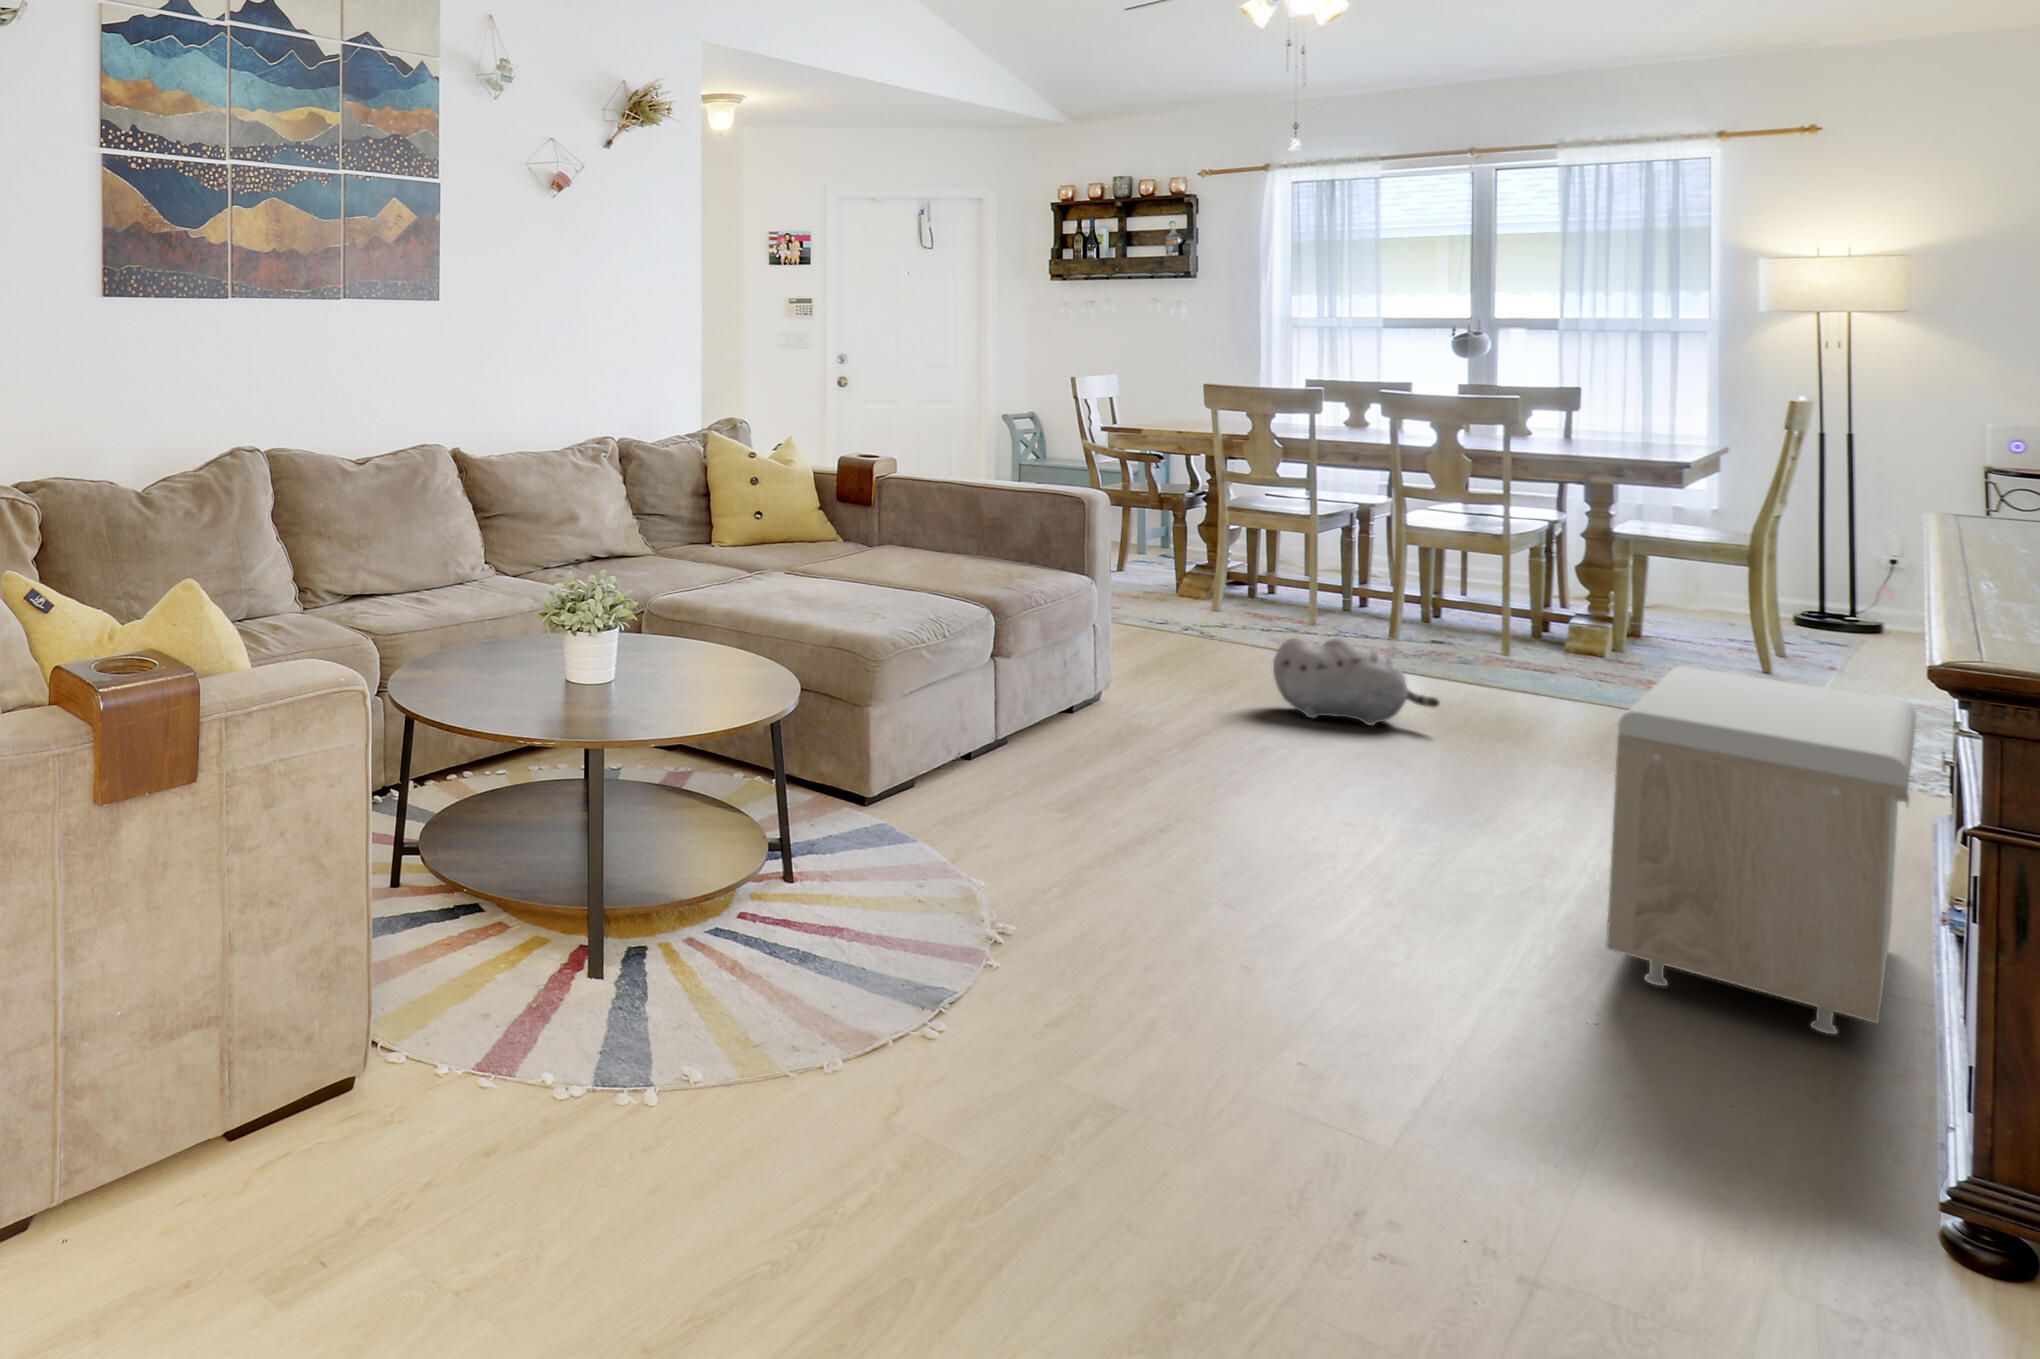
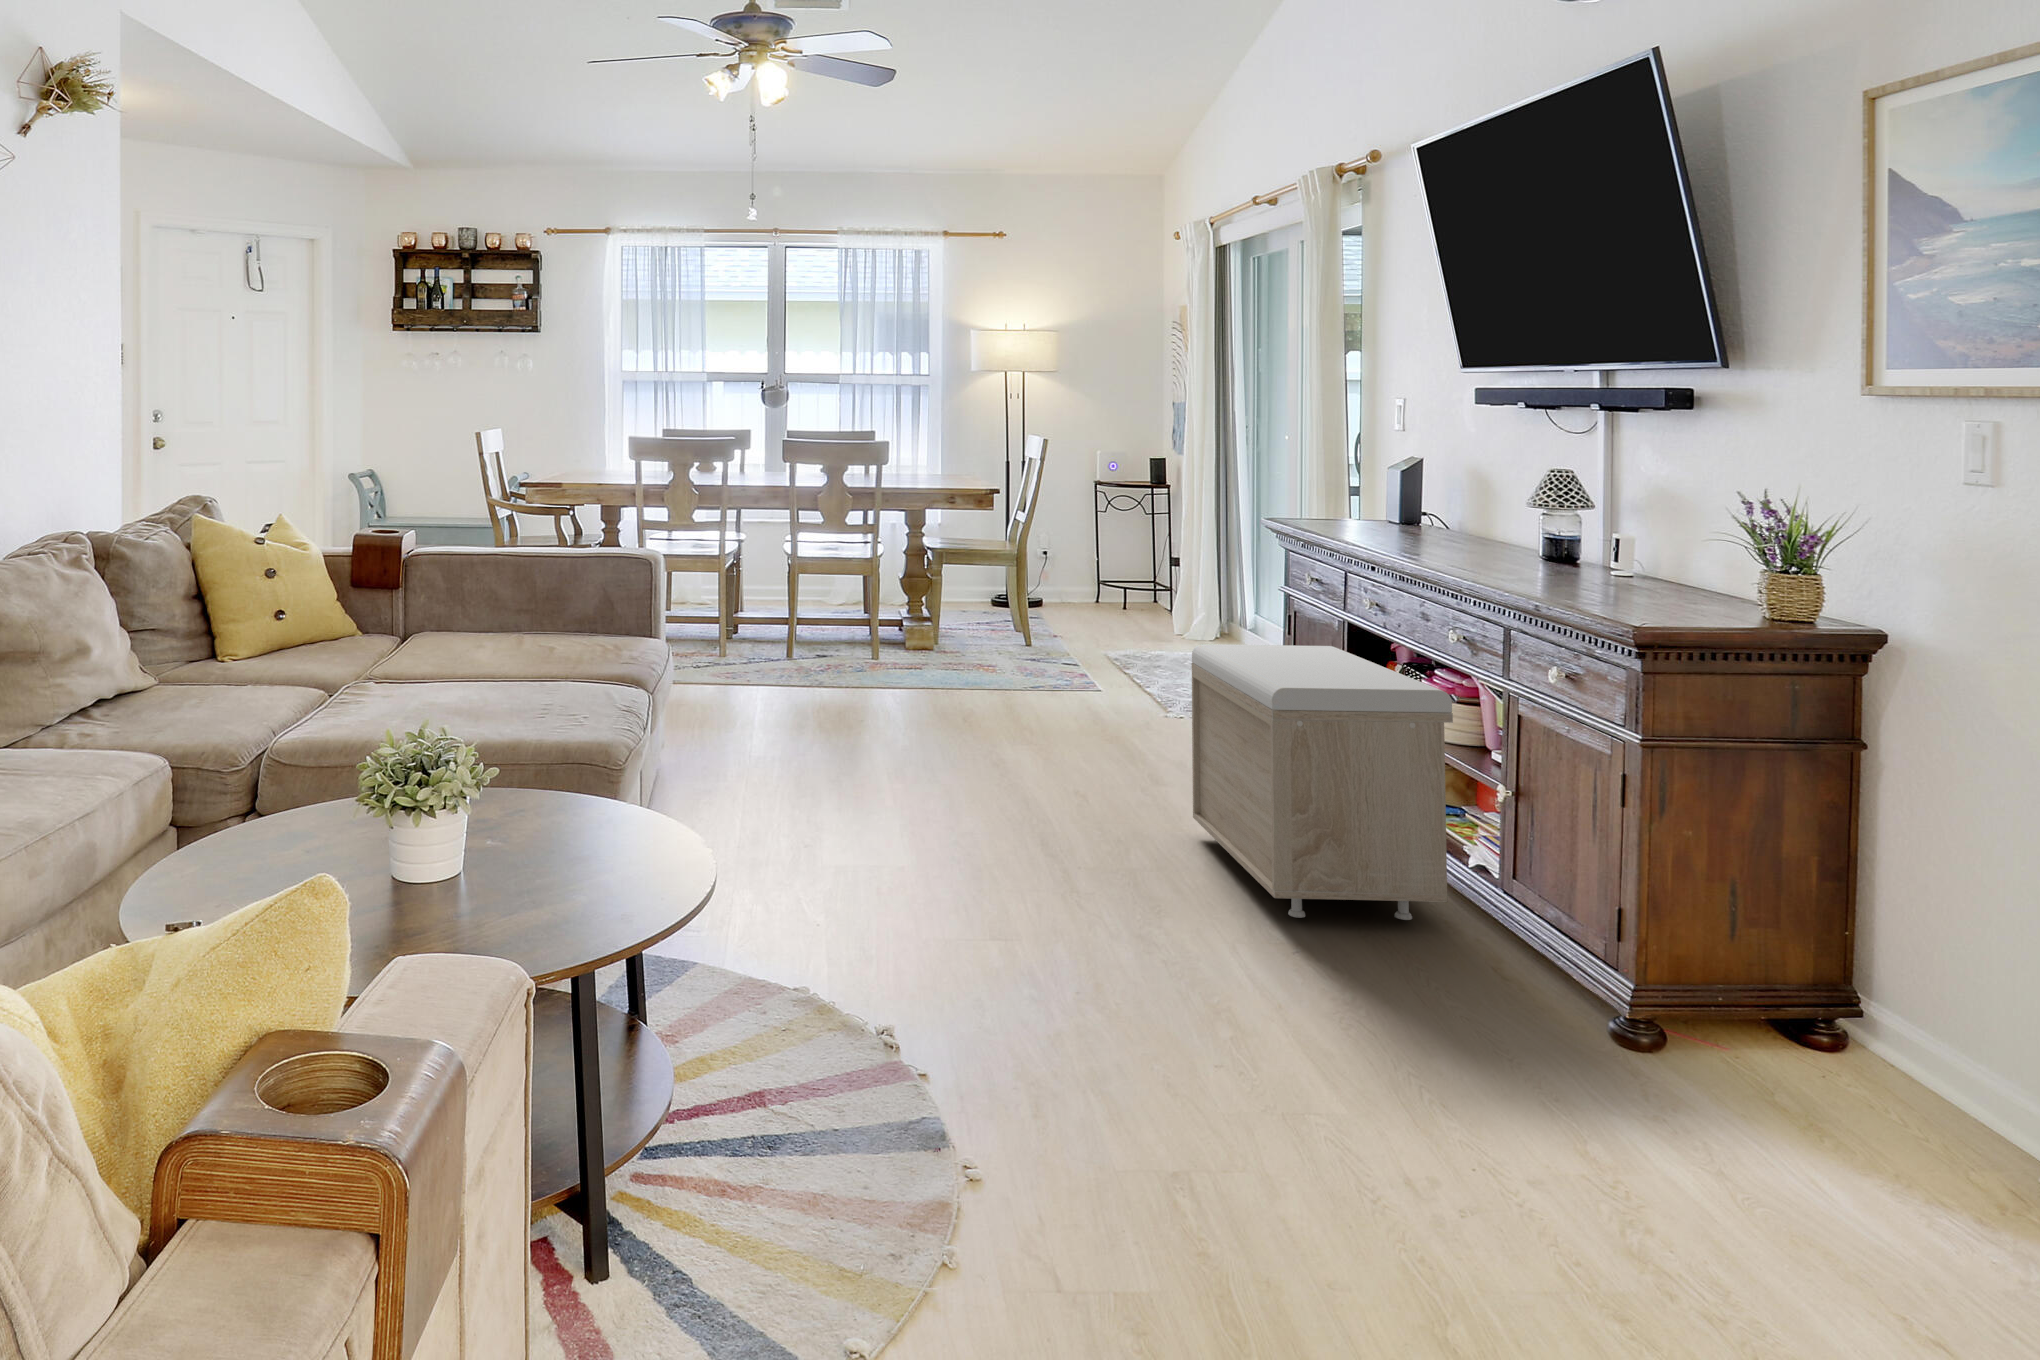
plush toy: present [1273,638,1439,726] -> none [792,665,923,746]

